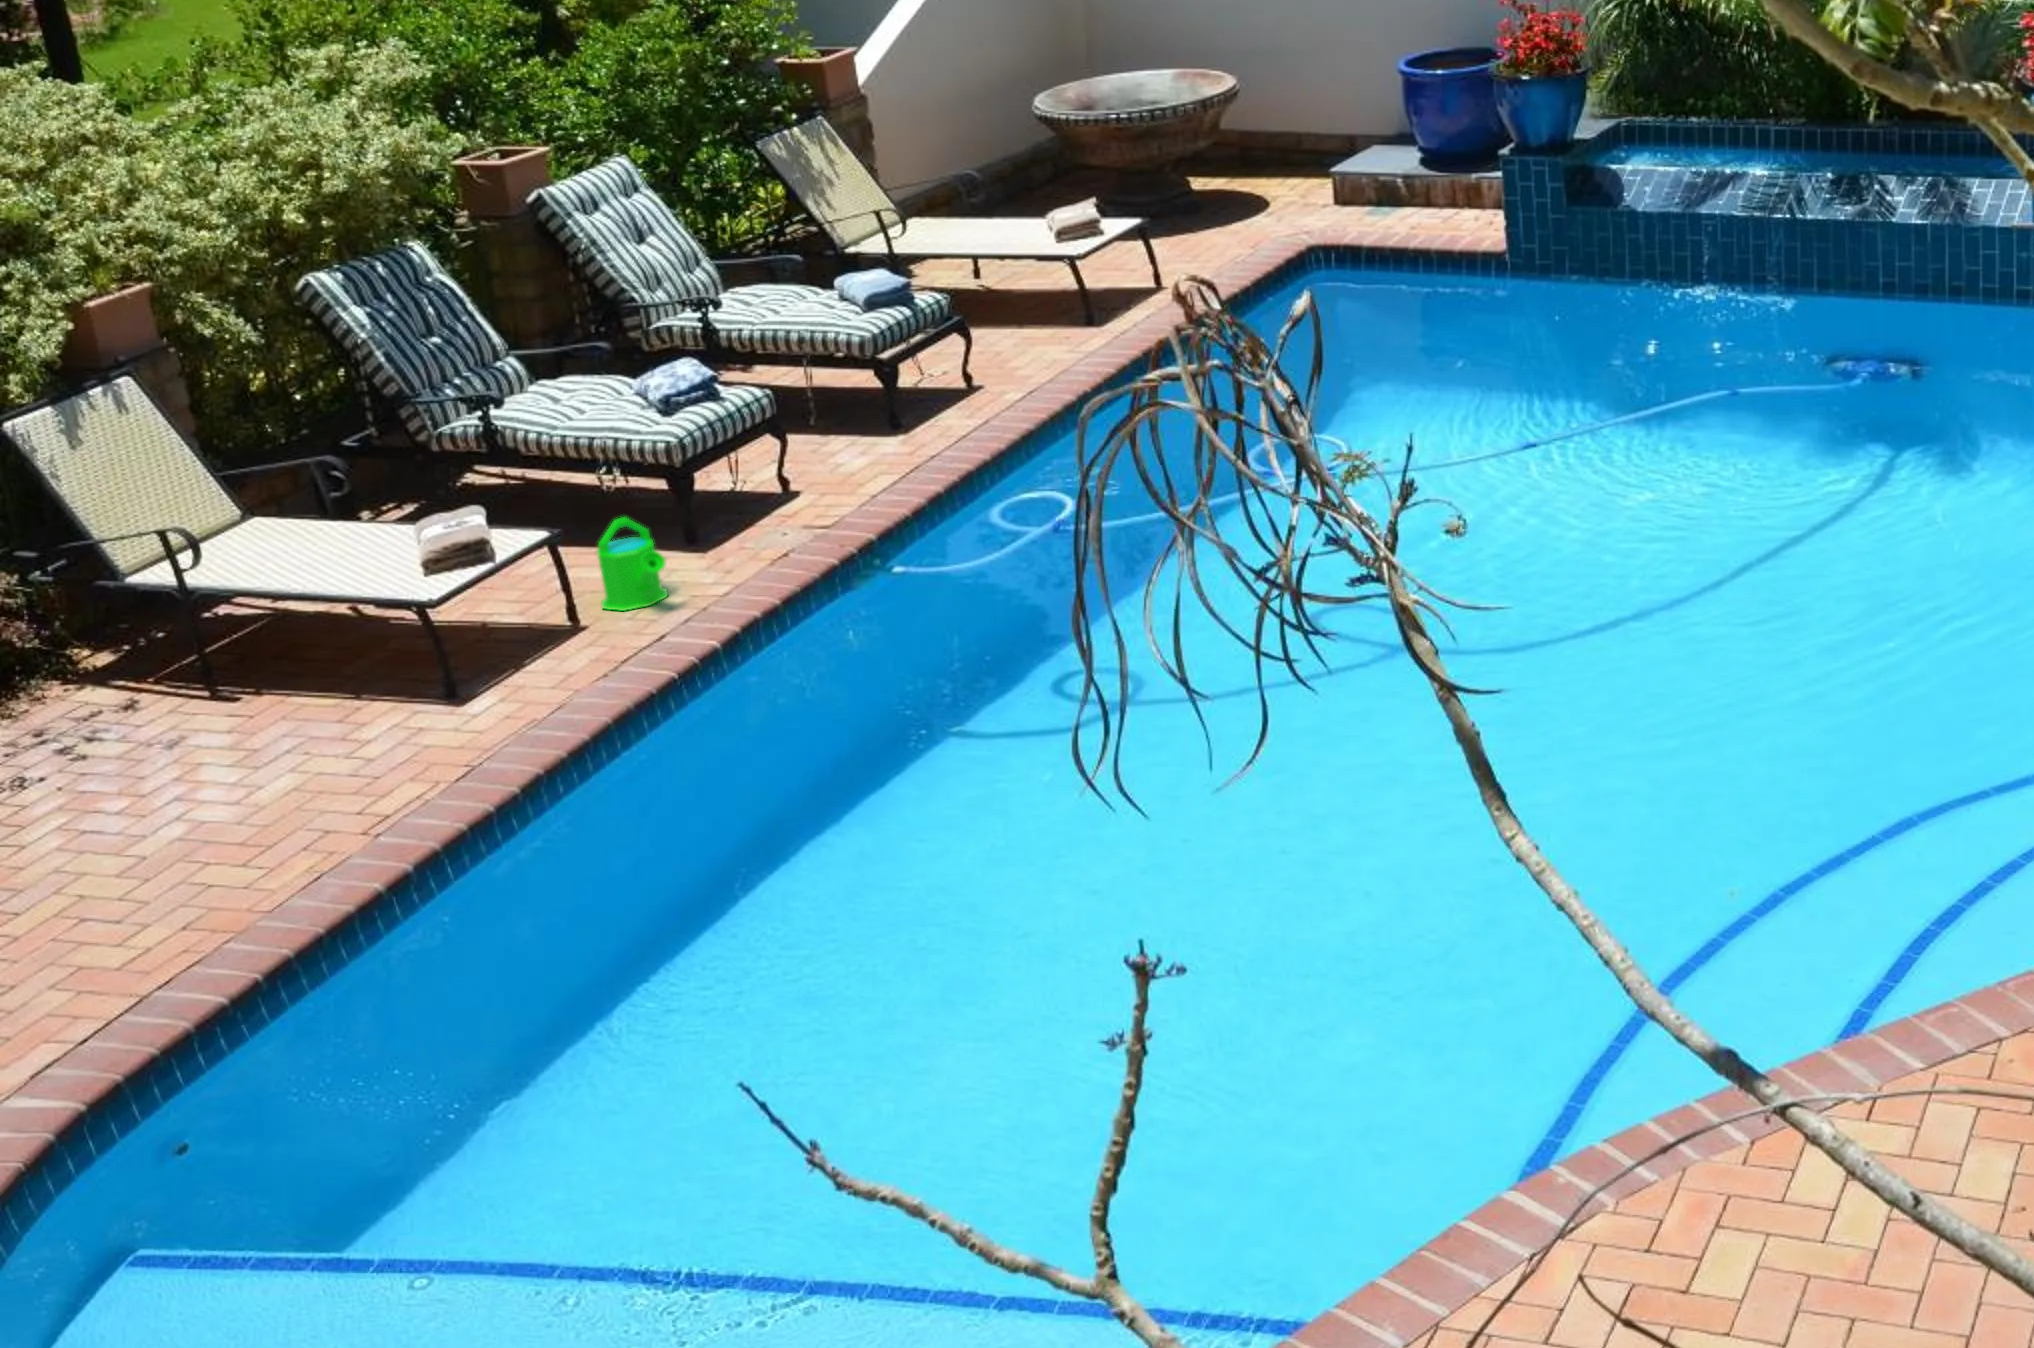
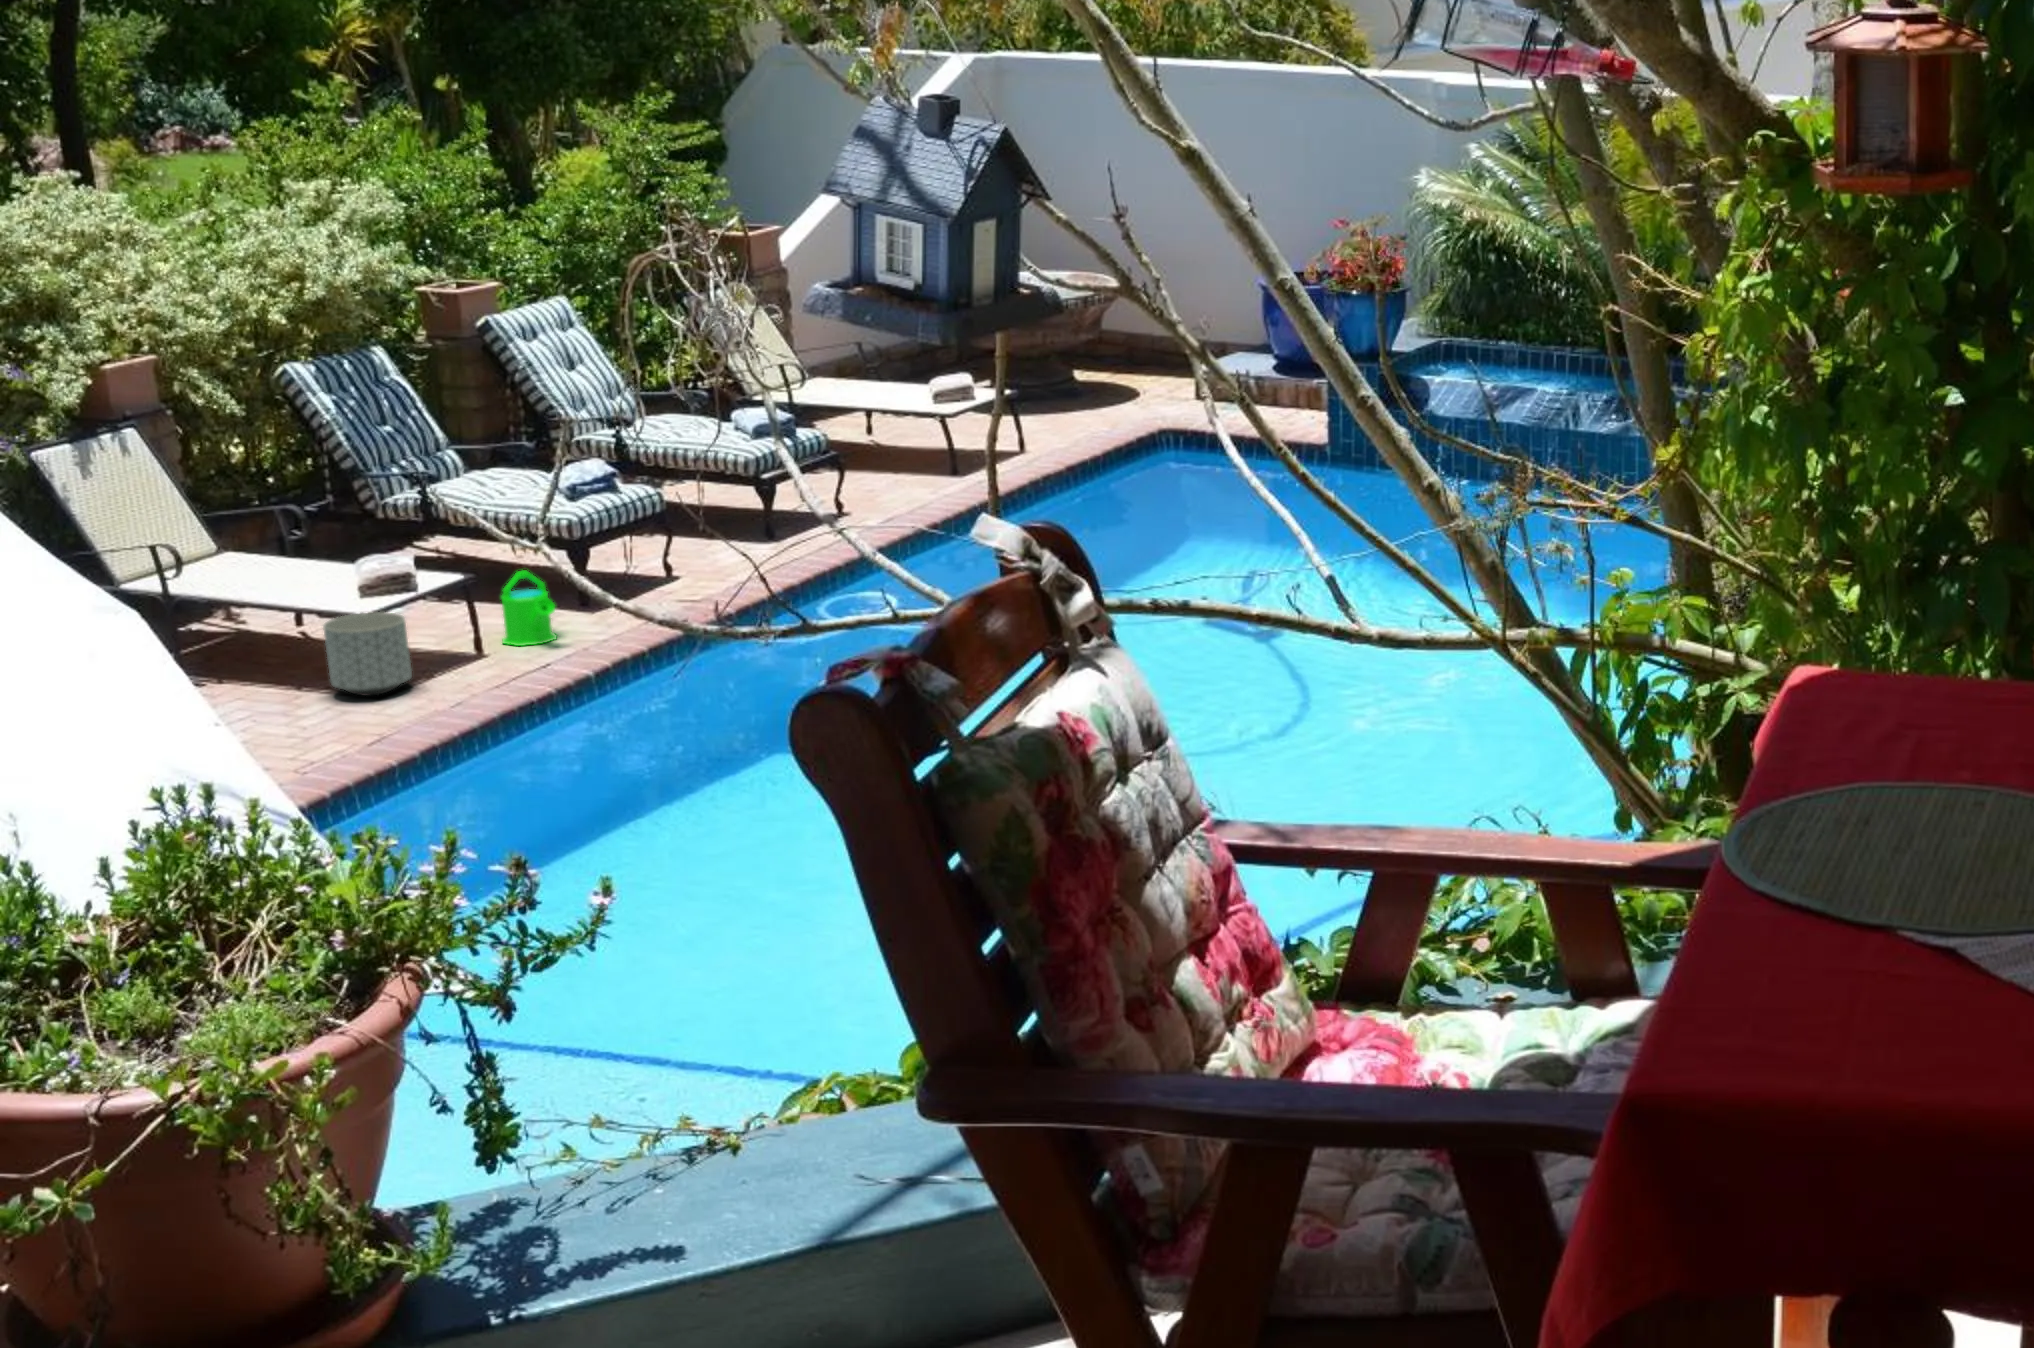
planter: none [385,596,500,704] -> present [323,612,412,696]

